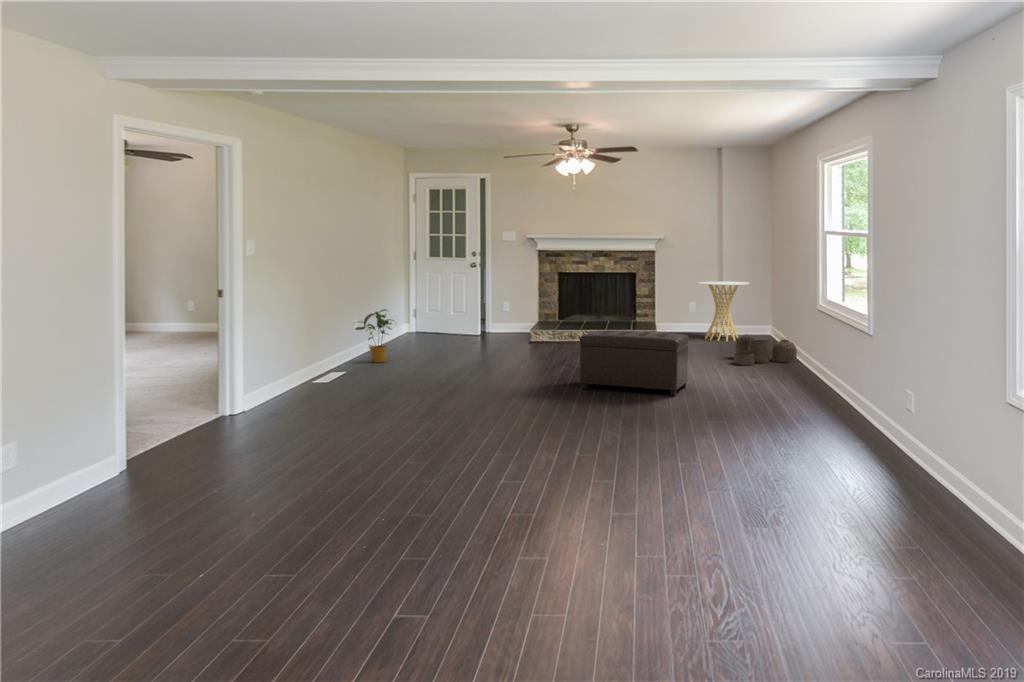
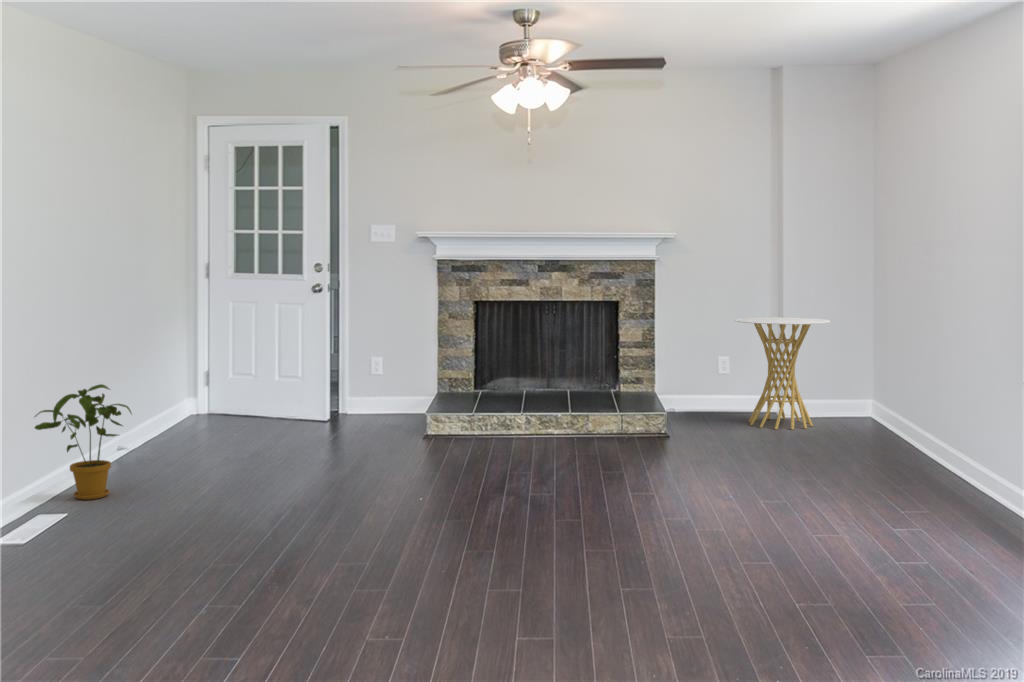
ottoman: present [579,330,689,396] -> none [530,439,784,610]
woven basket: present [734,336,797,365] -> none [833,425,960,495]

